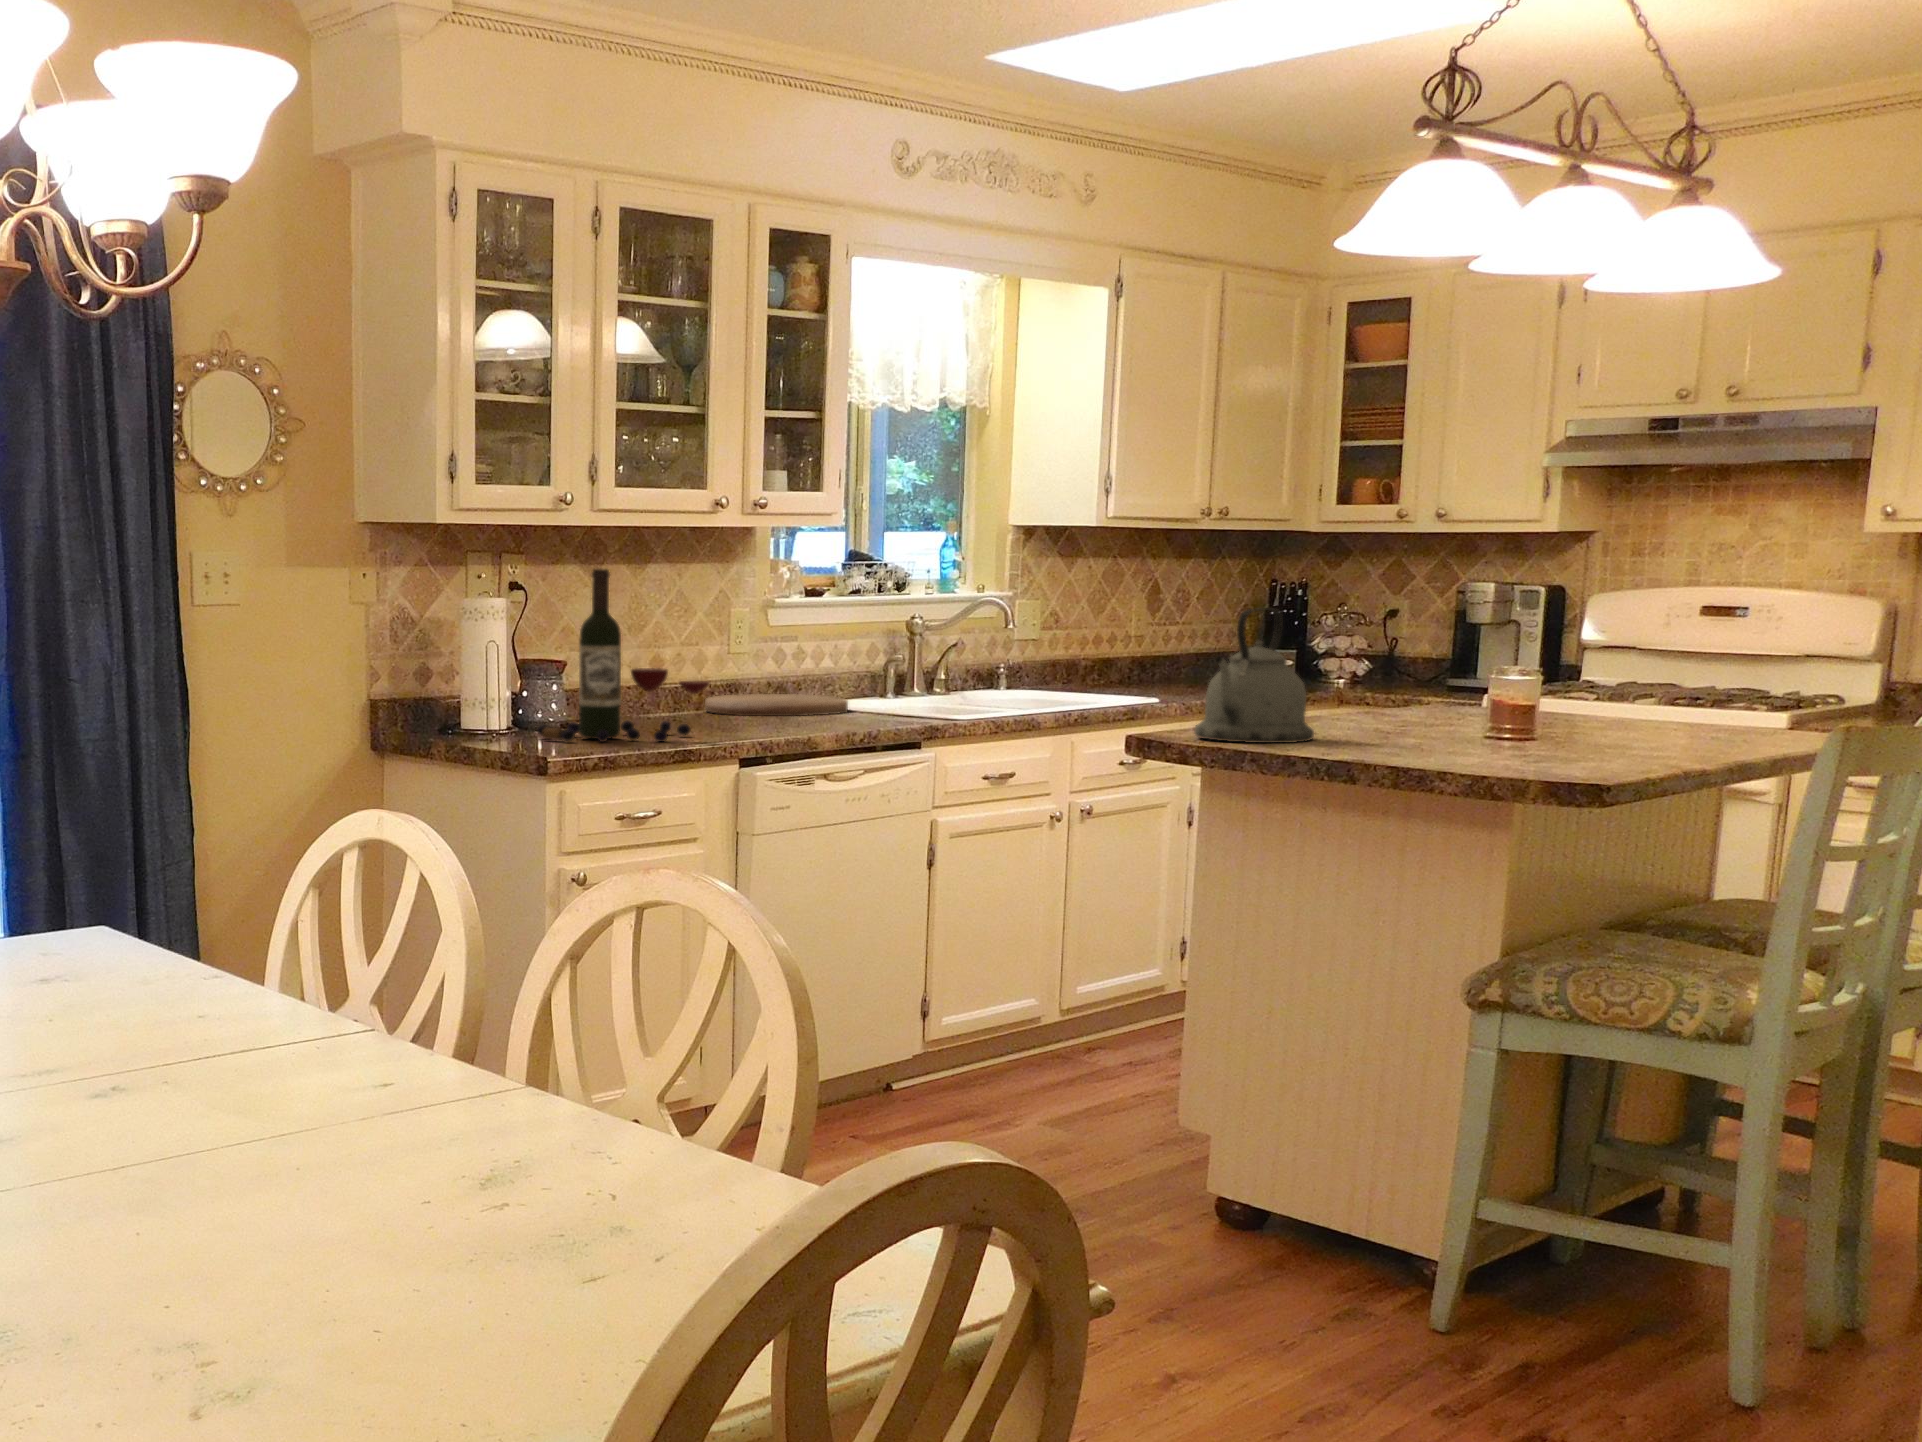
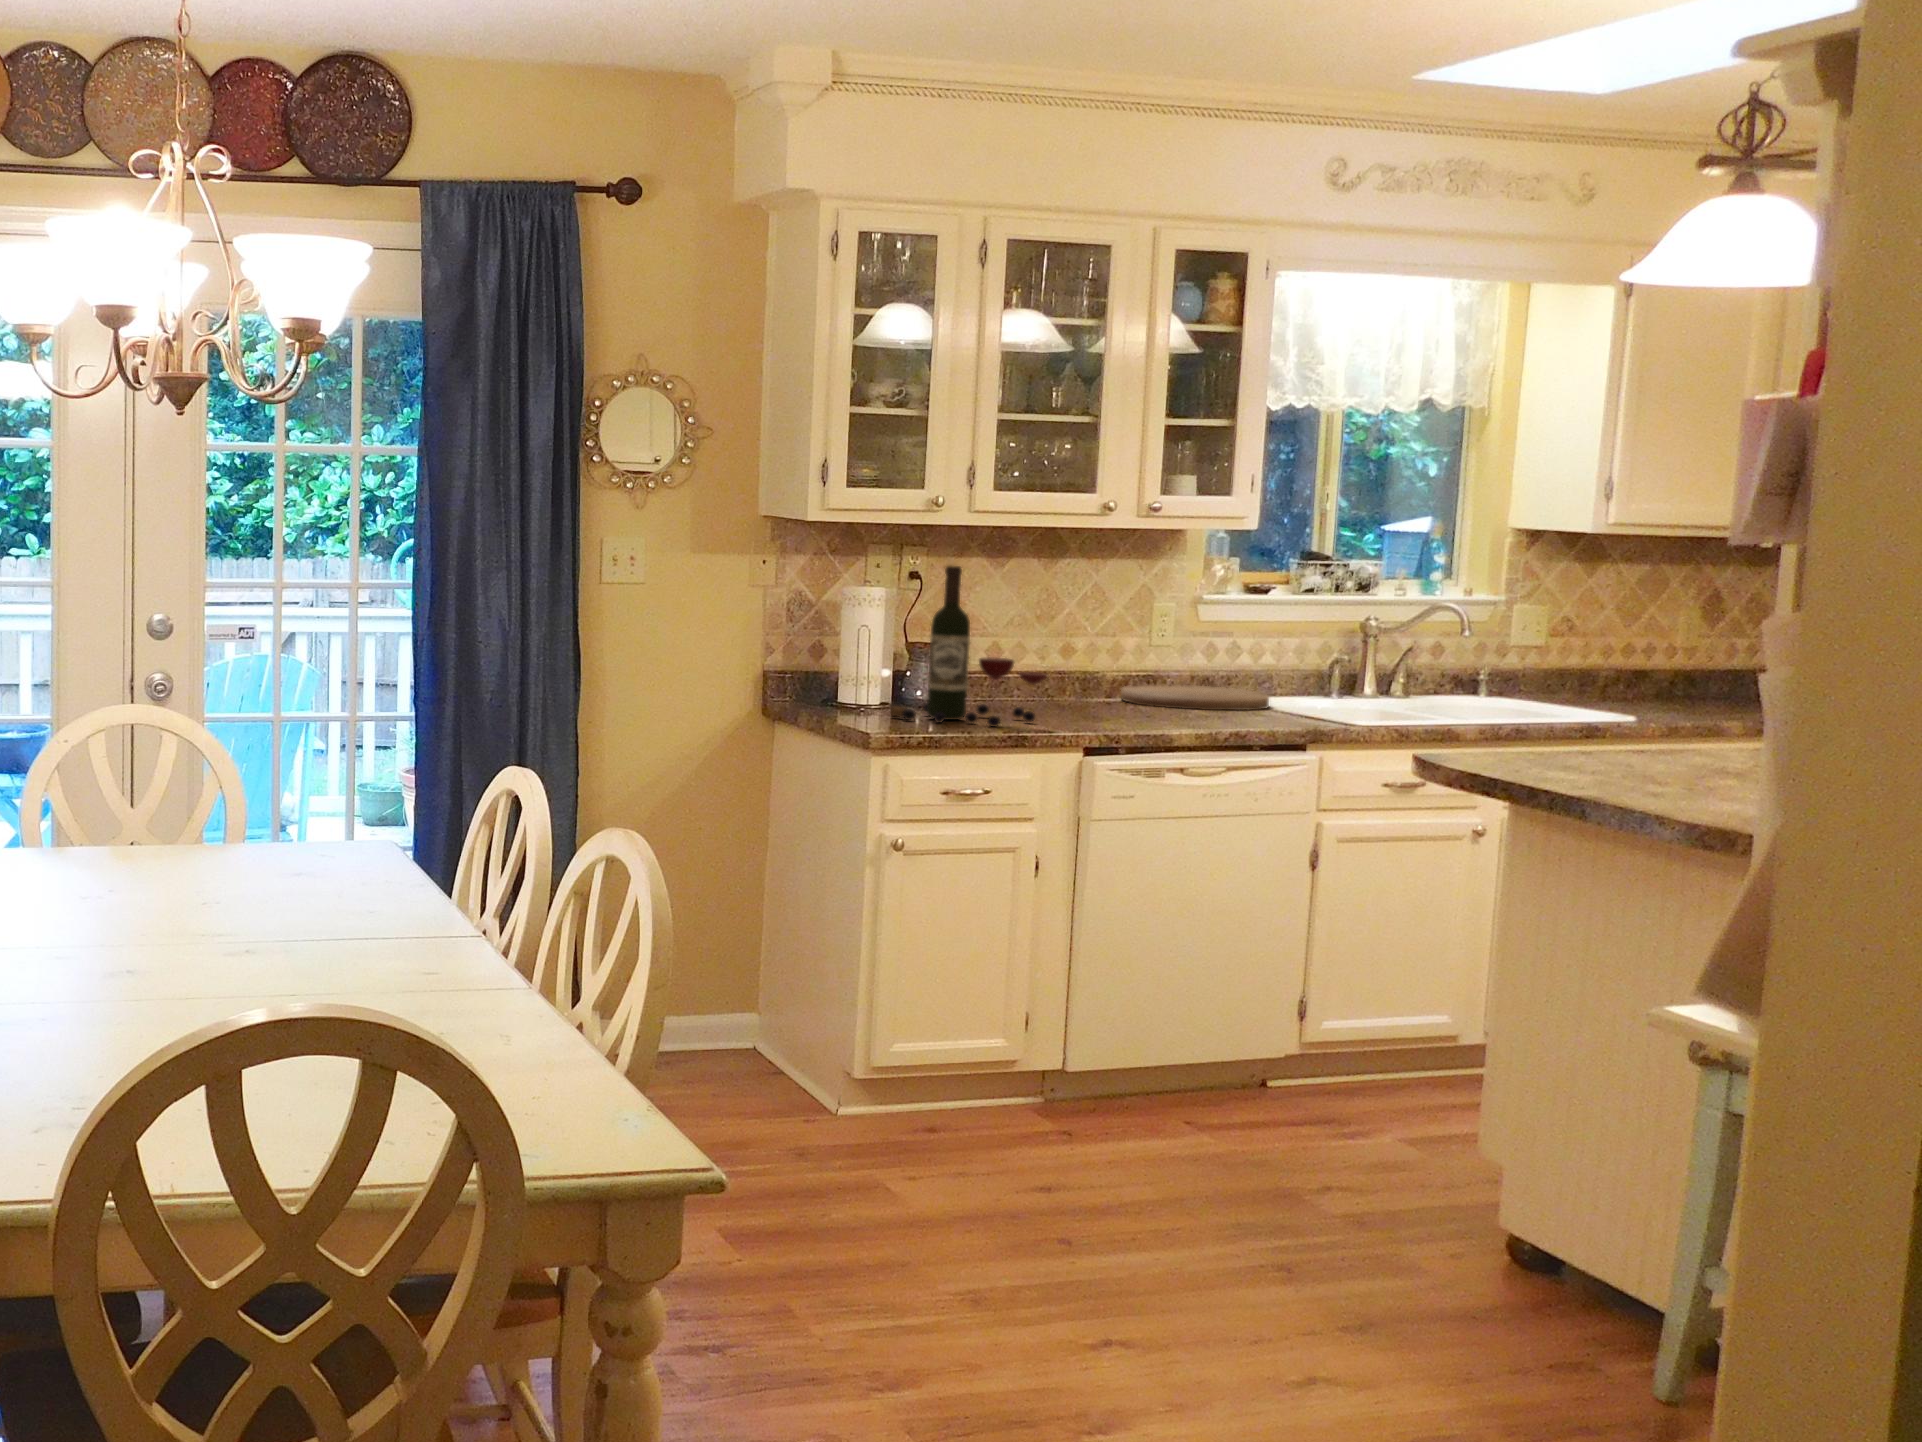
kettle: present [1195,608,1314,743] -> none [1537,636,1671,776]

